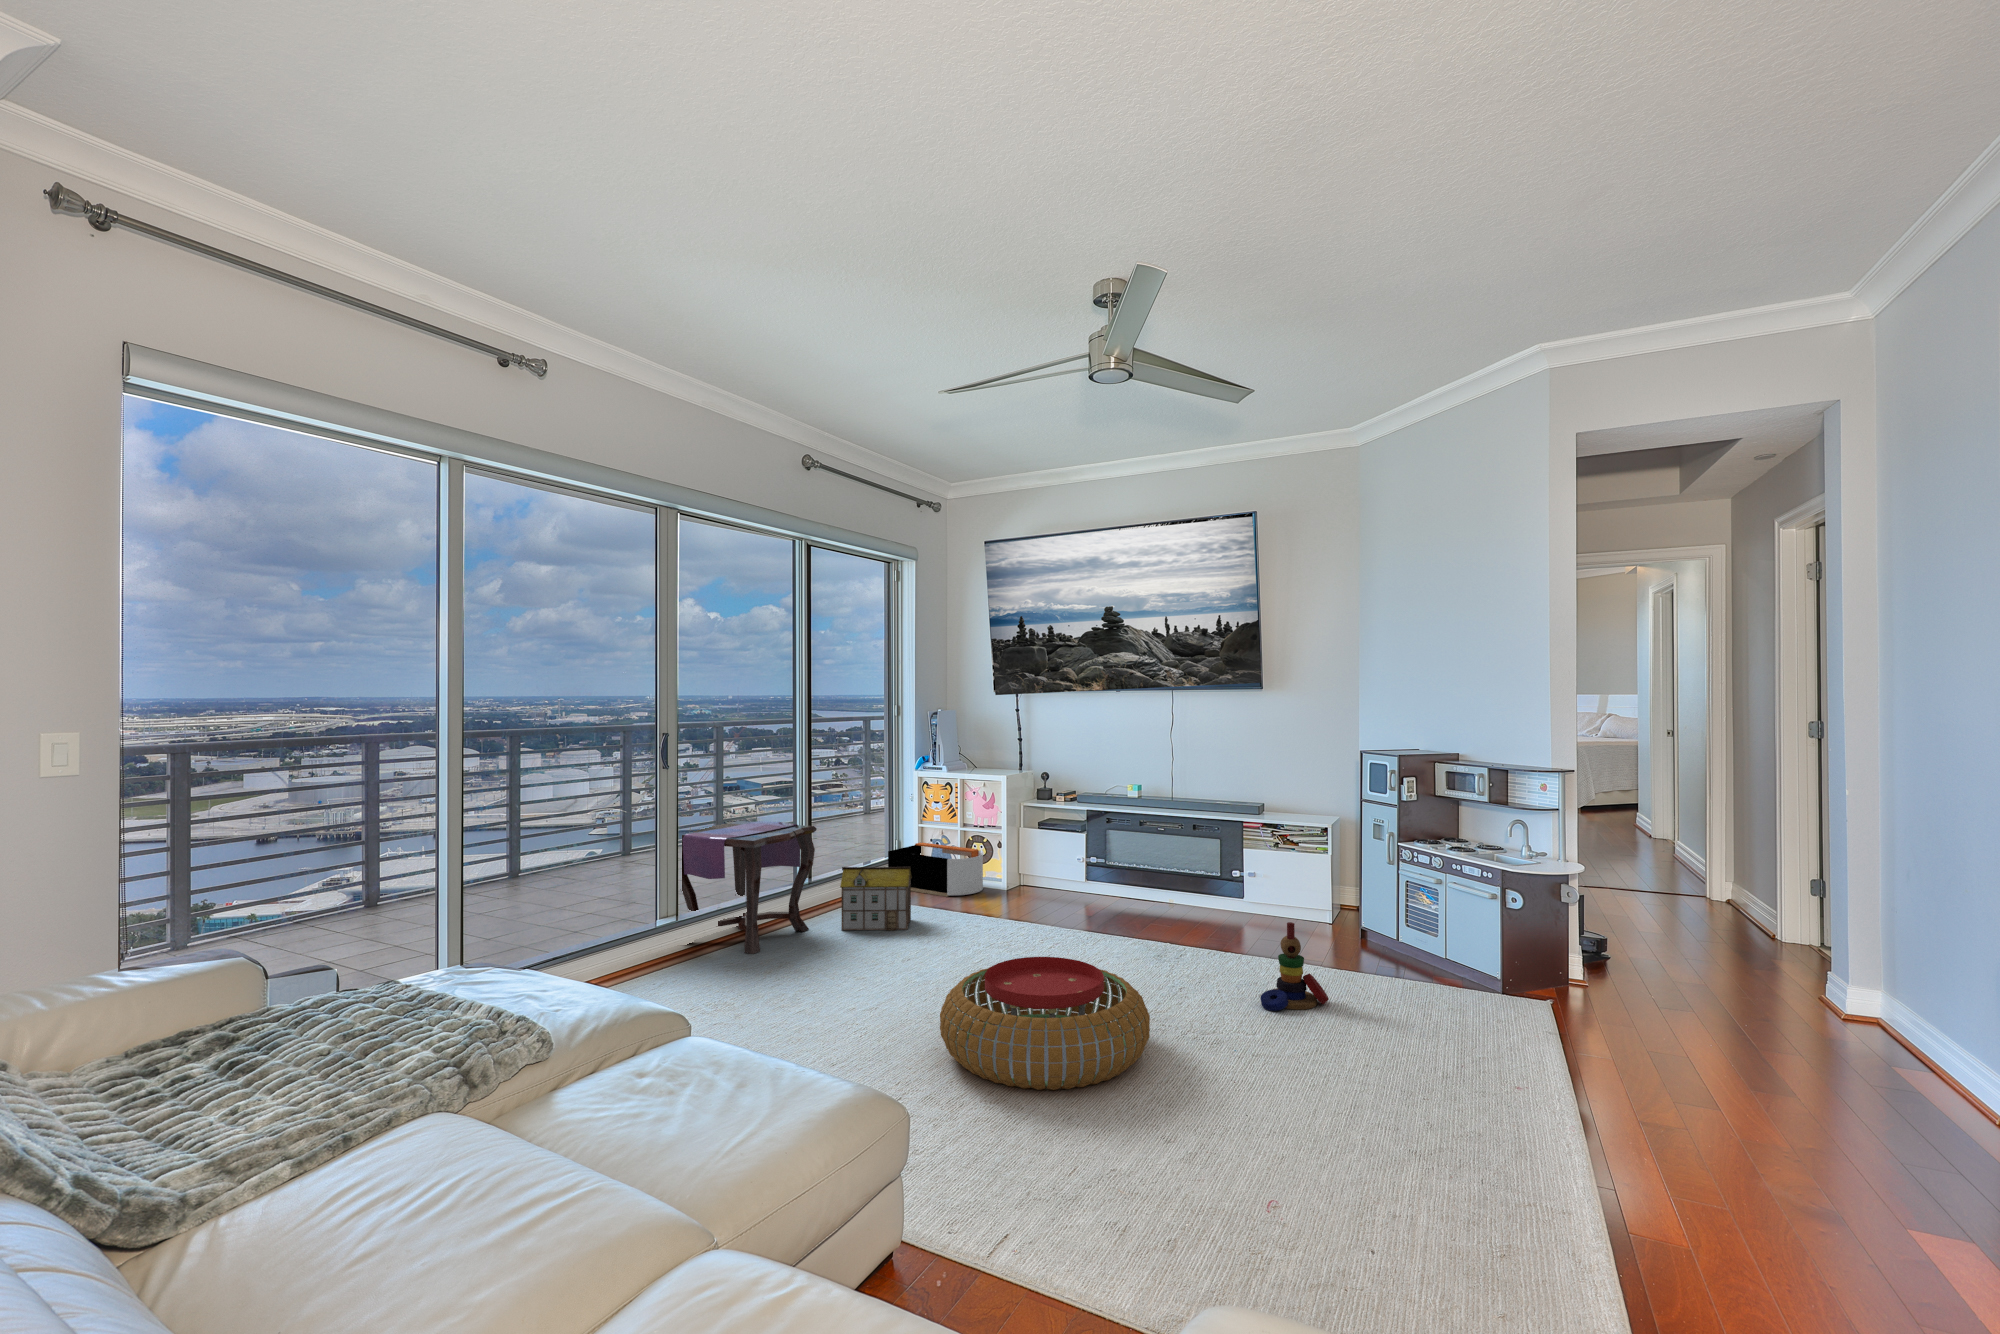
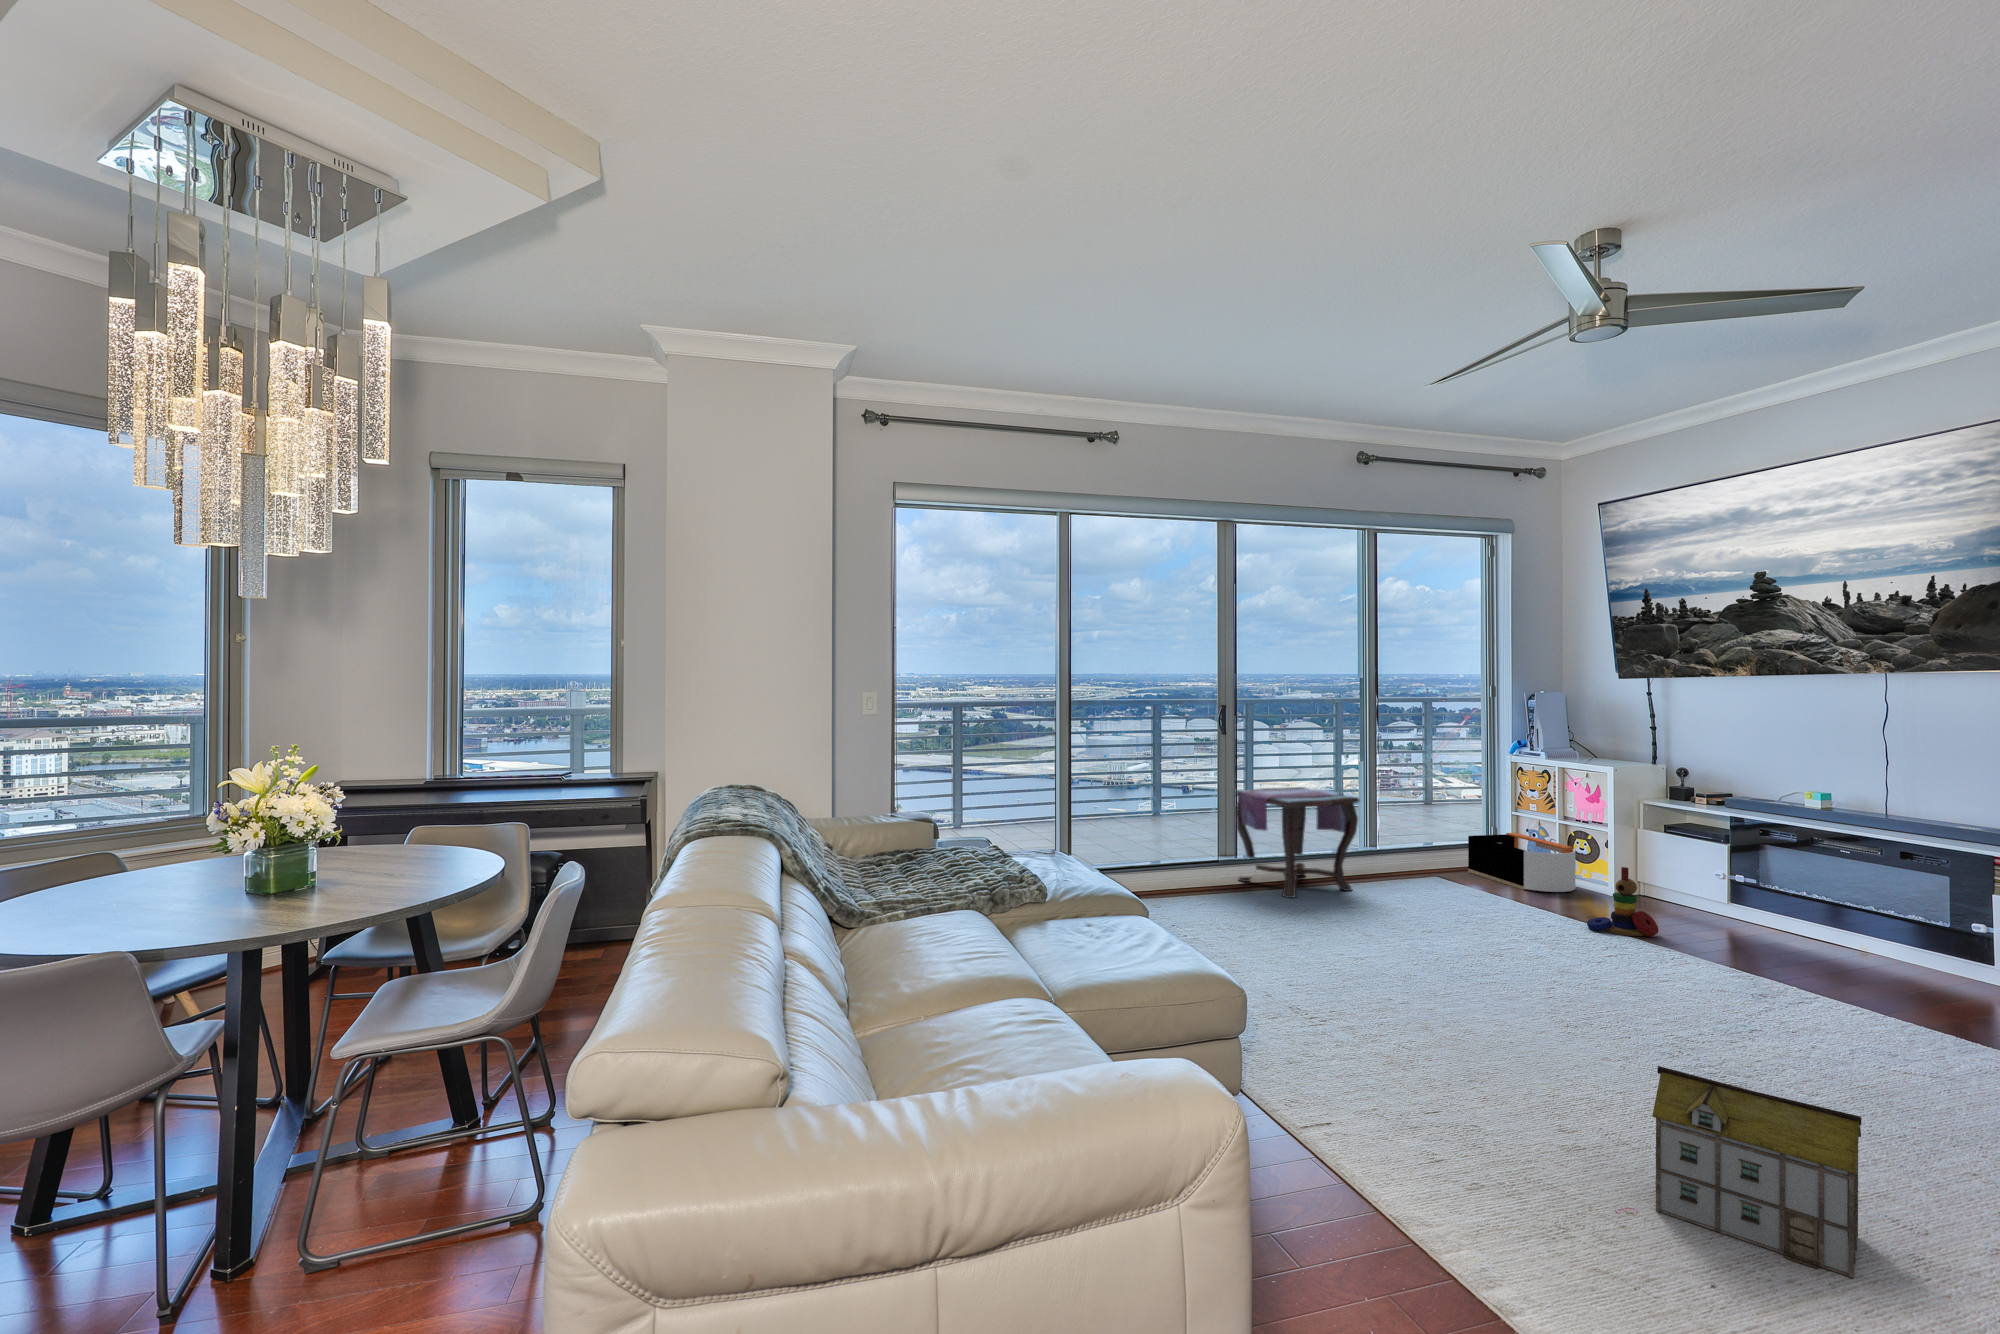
toy house: present [840,866,912,930] -> present [1652,1066,1861,1278]
stacking toy: present [1260,922,1329,1011] -> present [1587,867,1658,937]
pouf: present [940,957,1150,1090] -> none [1359,930,1579,1049]

